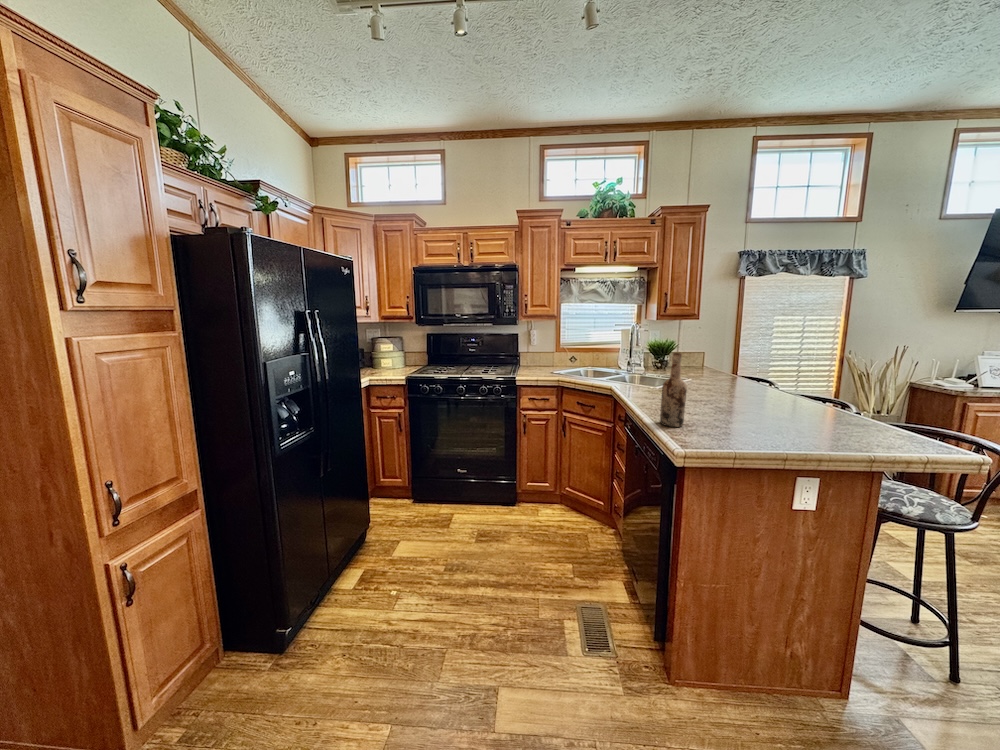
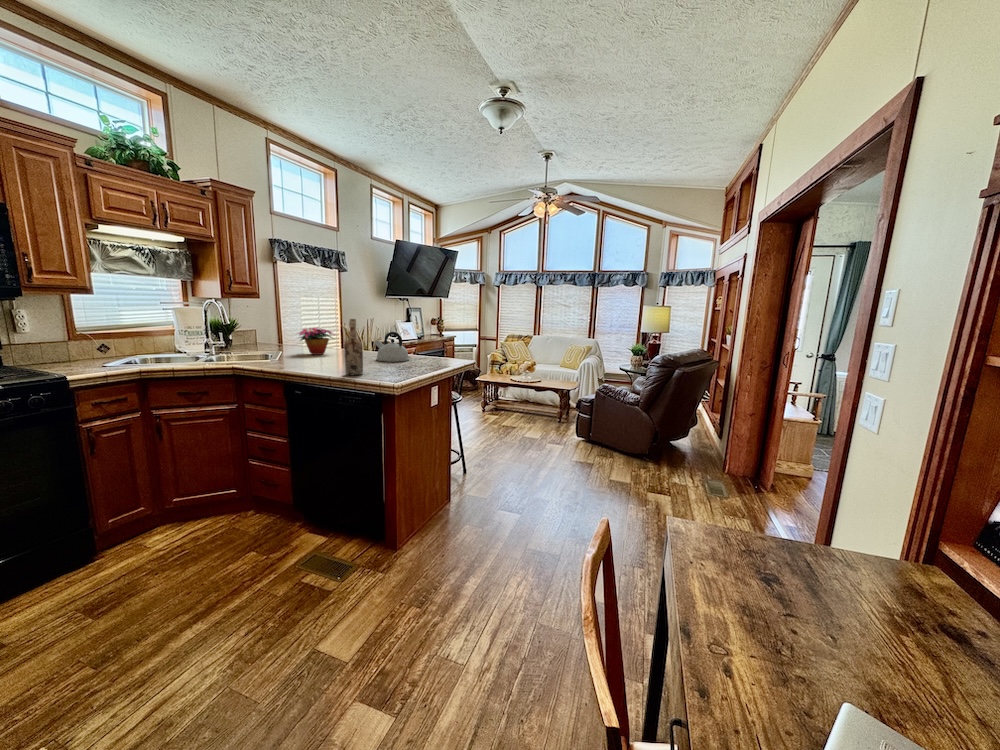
flower arrangement: none [696,356,752,390] -> present [299,328,334,355]
kettle: none [767,375,829,424] -> present [375,332,409,362]

